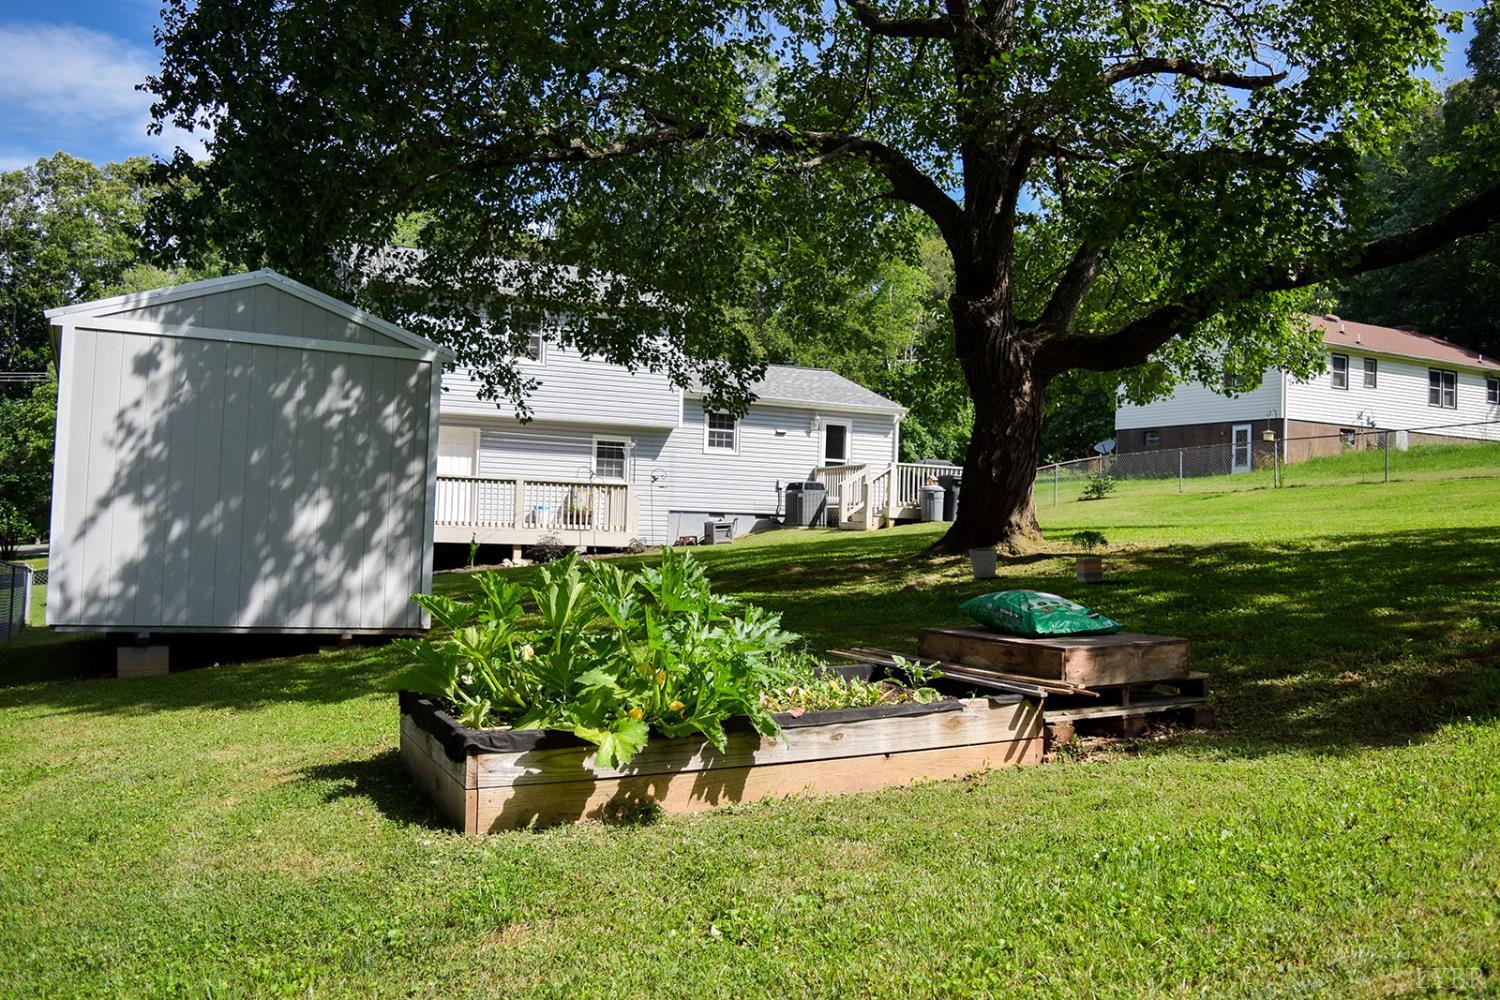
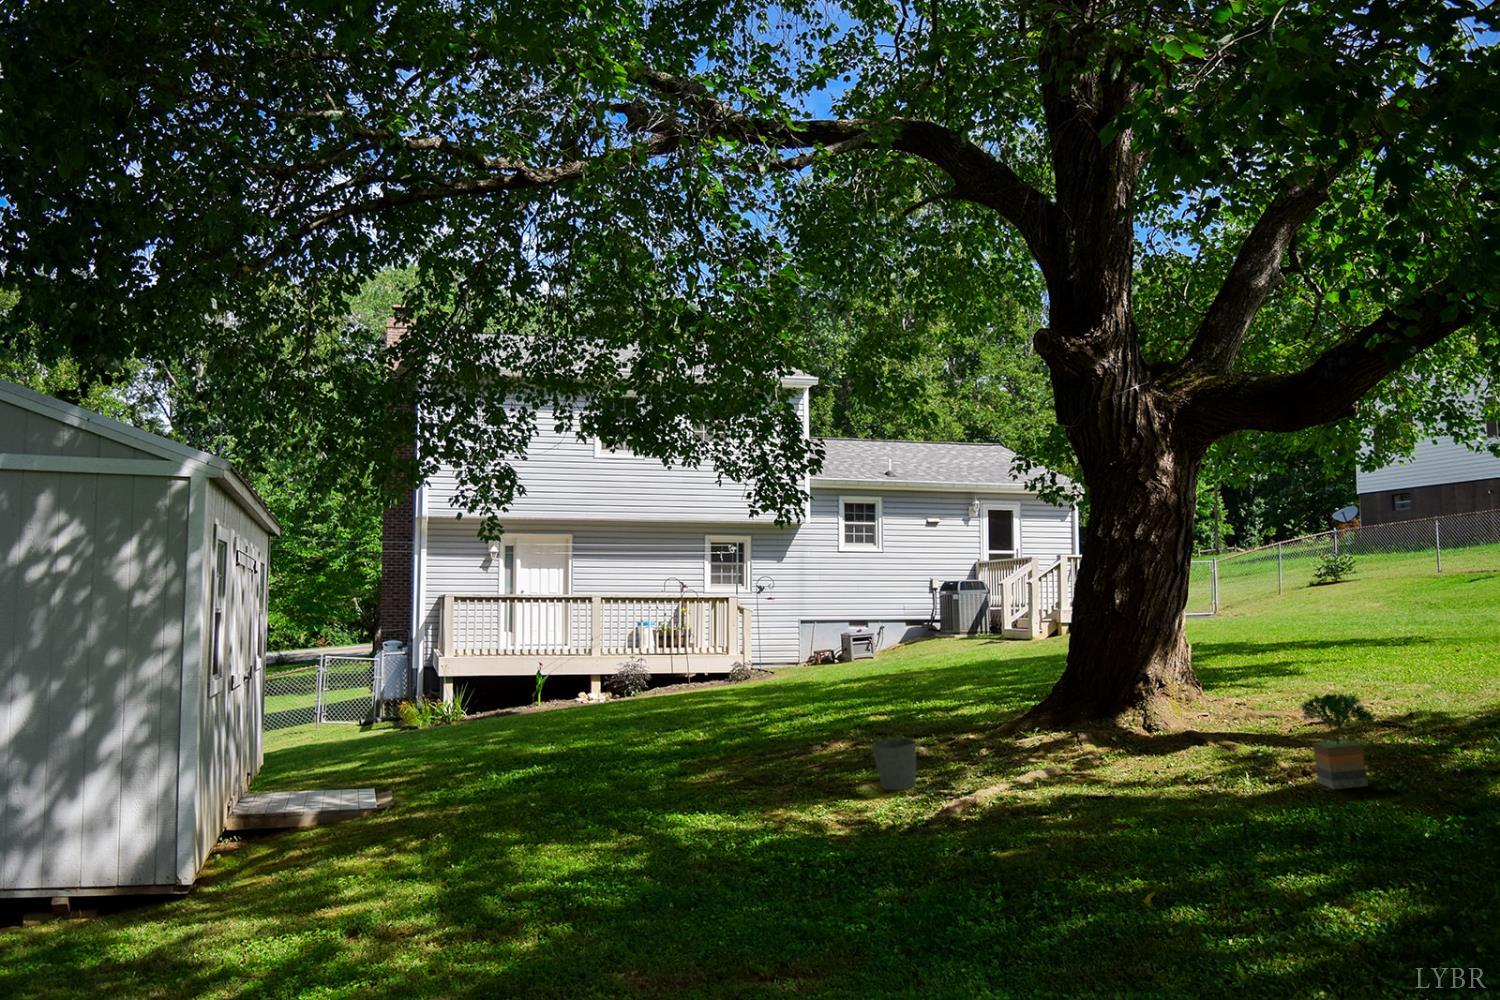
bucket: present [969,548,997,578] -> present [872,738,916,790]

